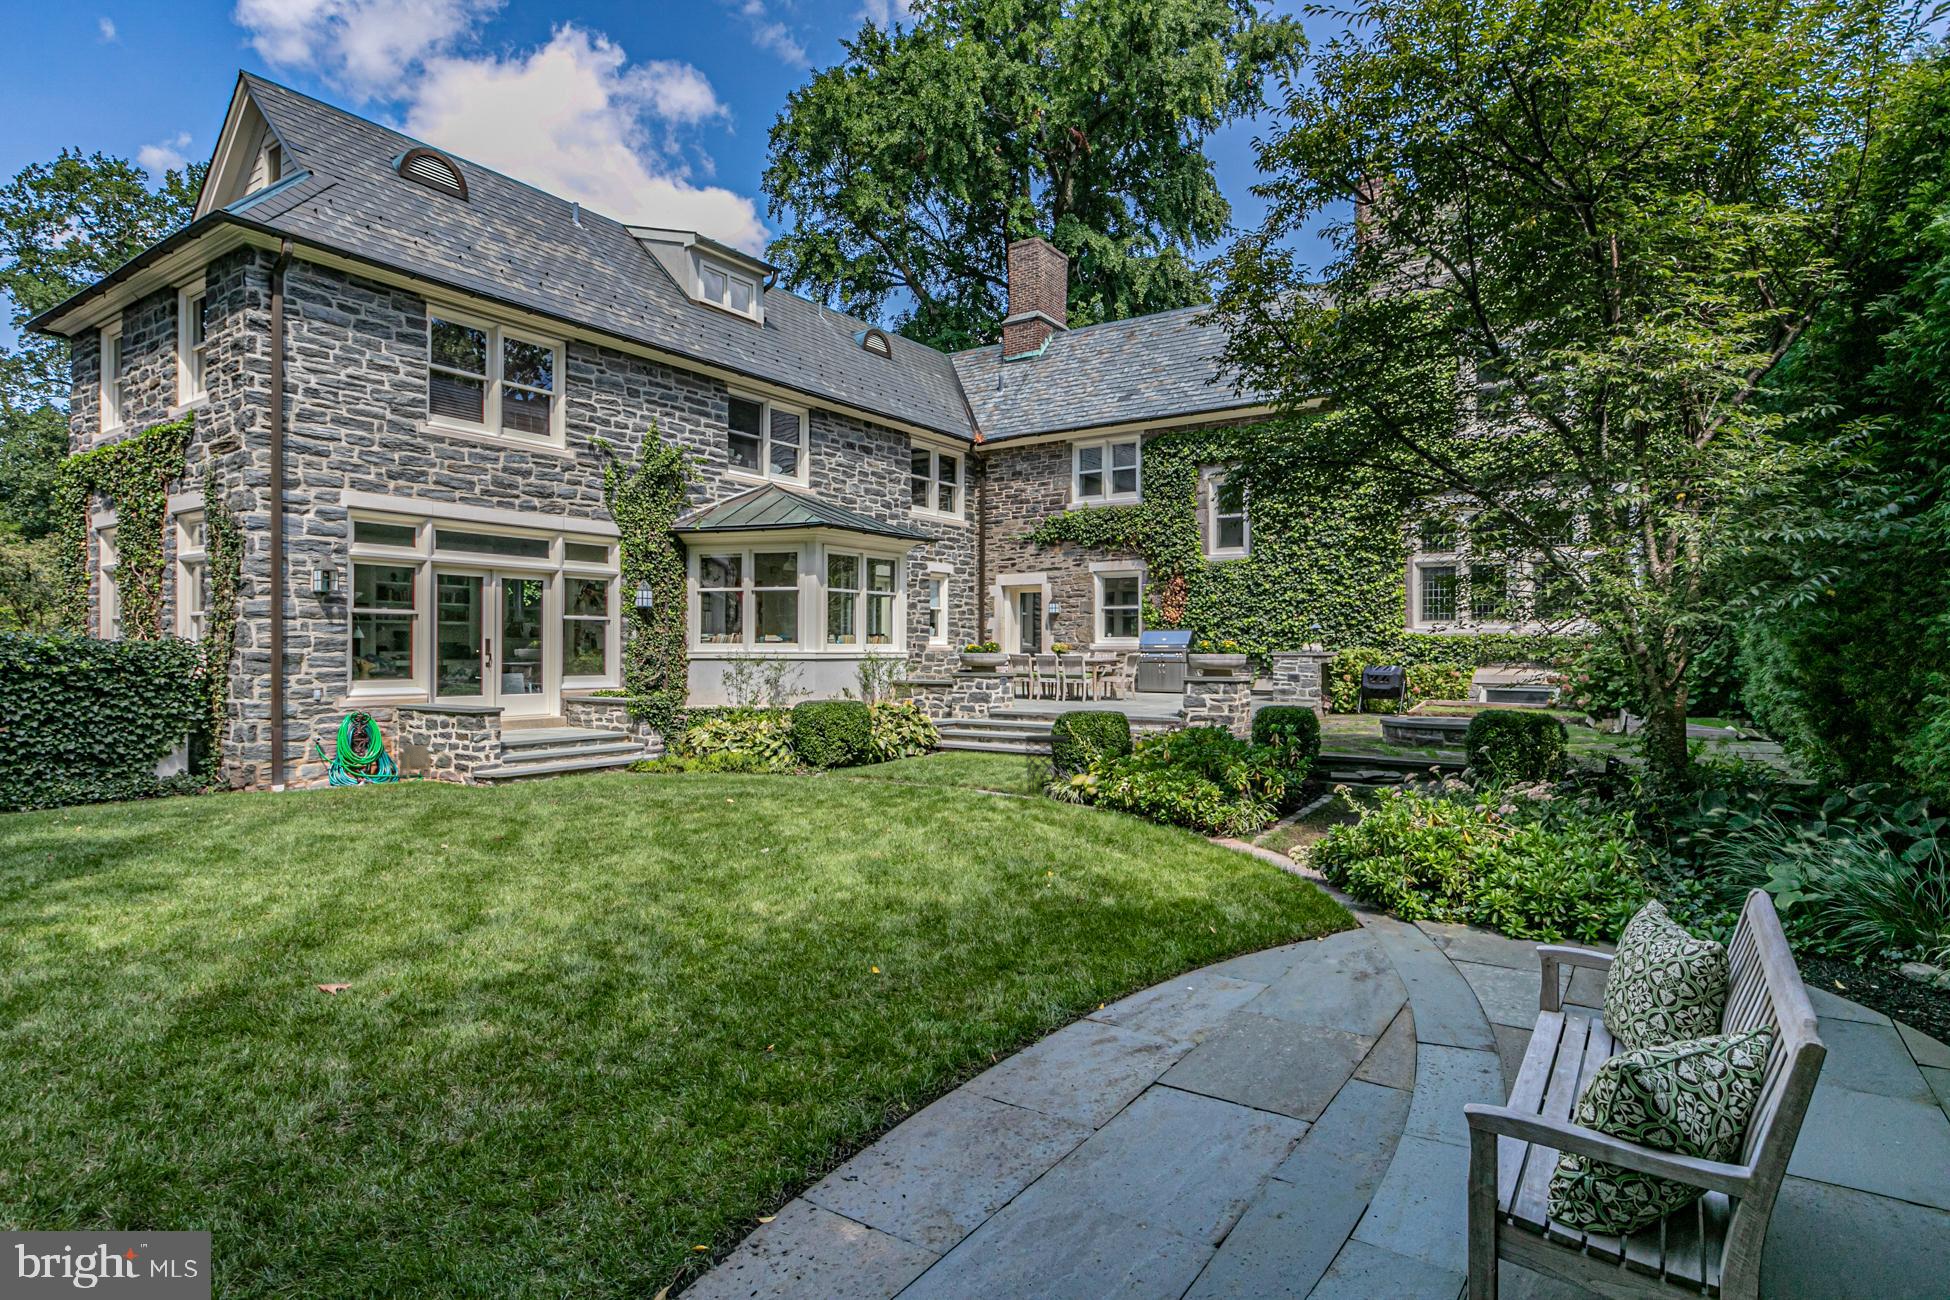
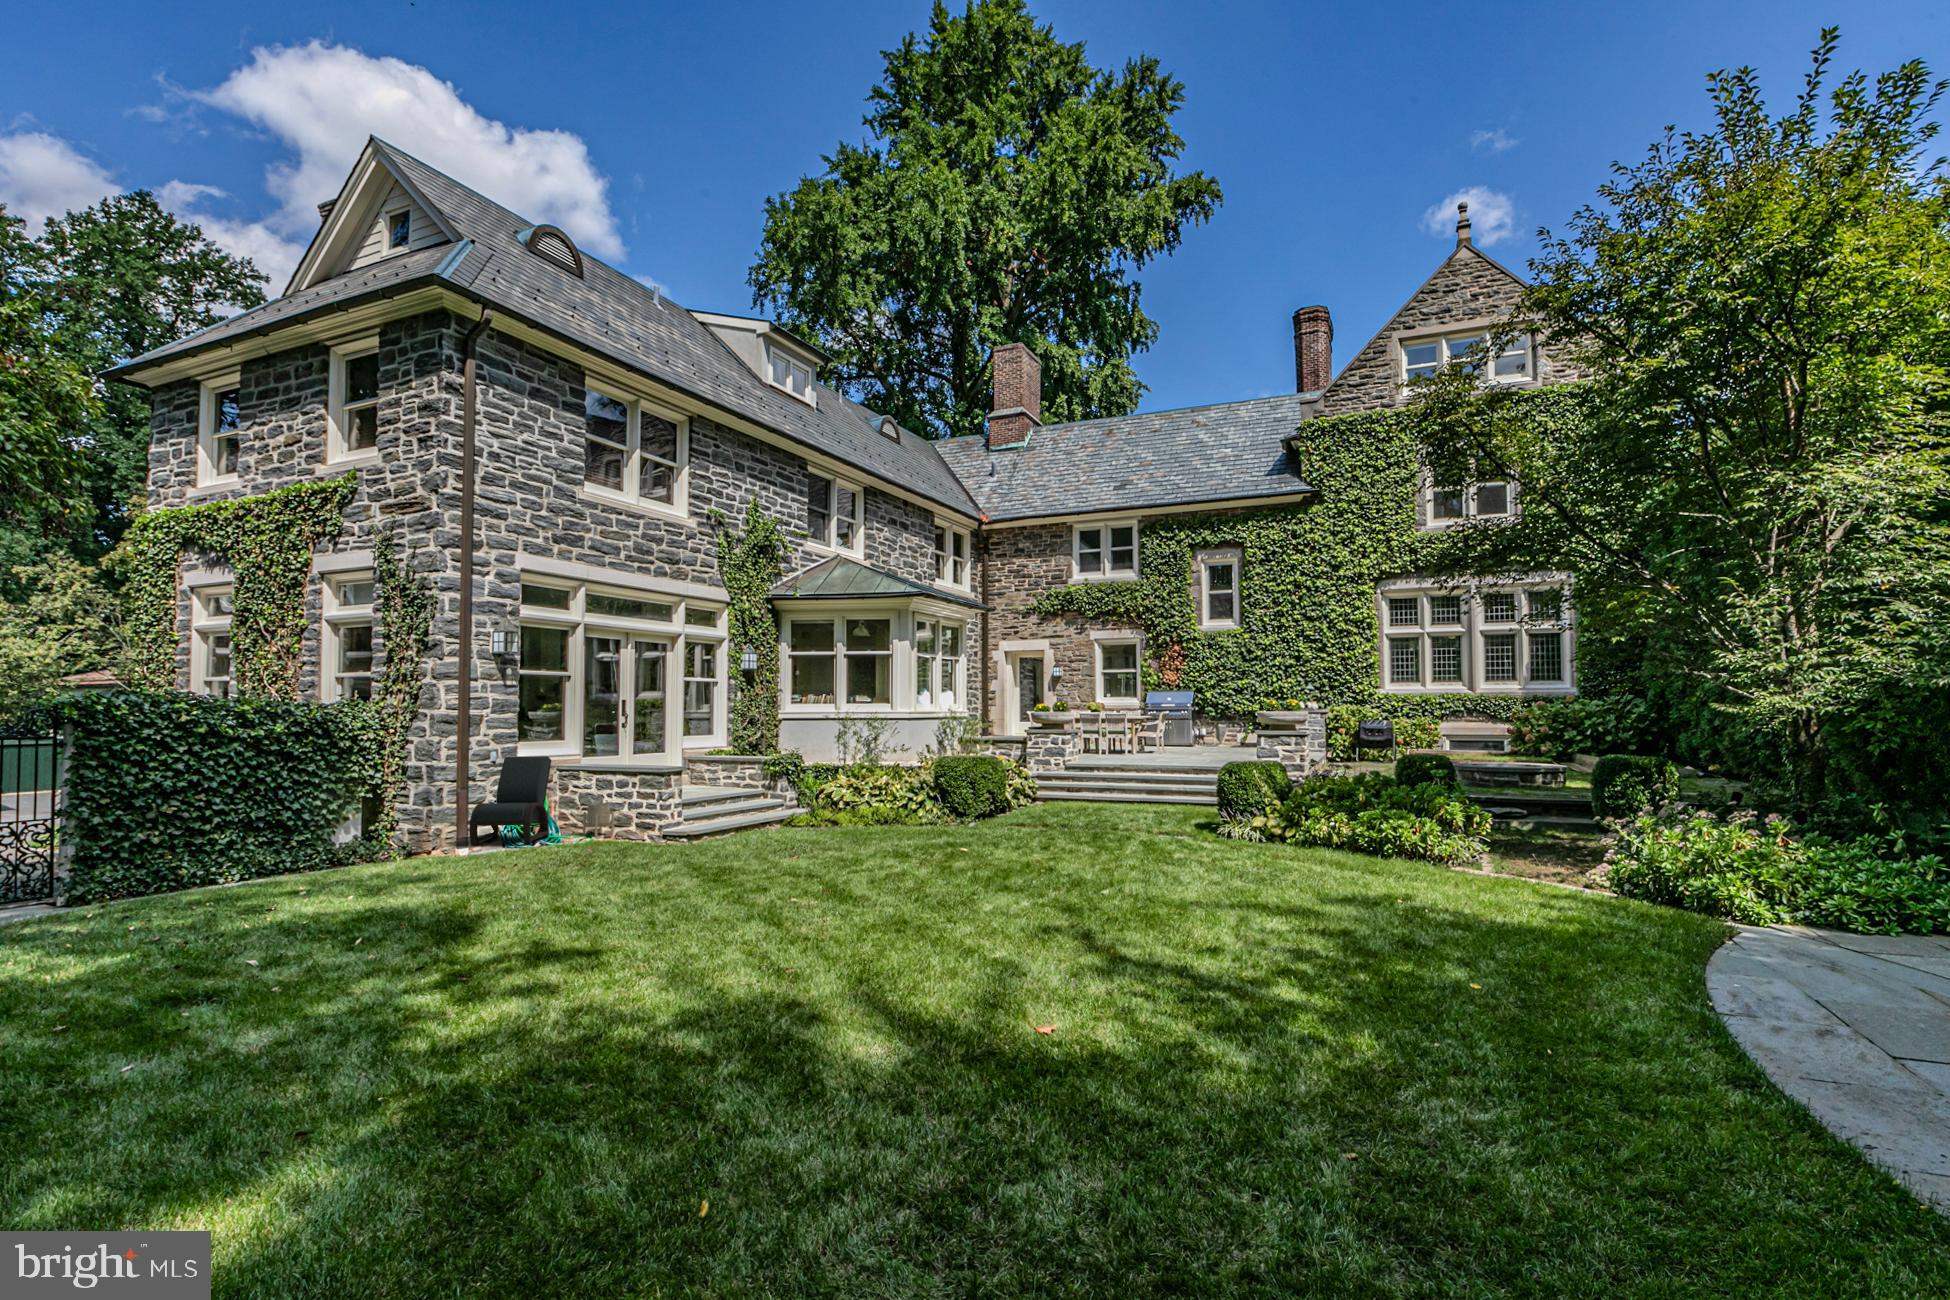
lounge chair: none [268,697,372,785] -> present [469,756,551,845]
side table: present [1025,735,1067,794] -> none [1180,781,1218,833]

